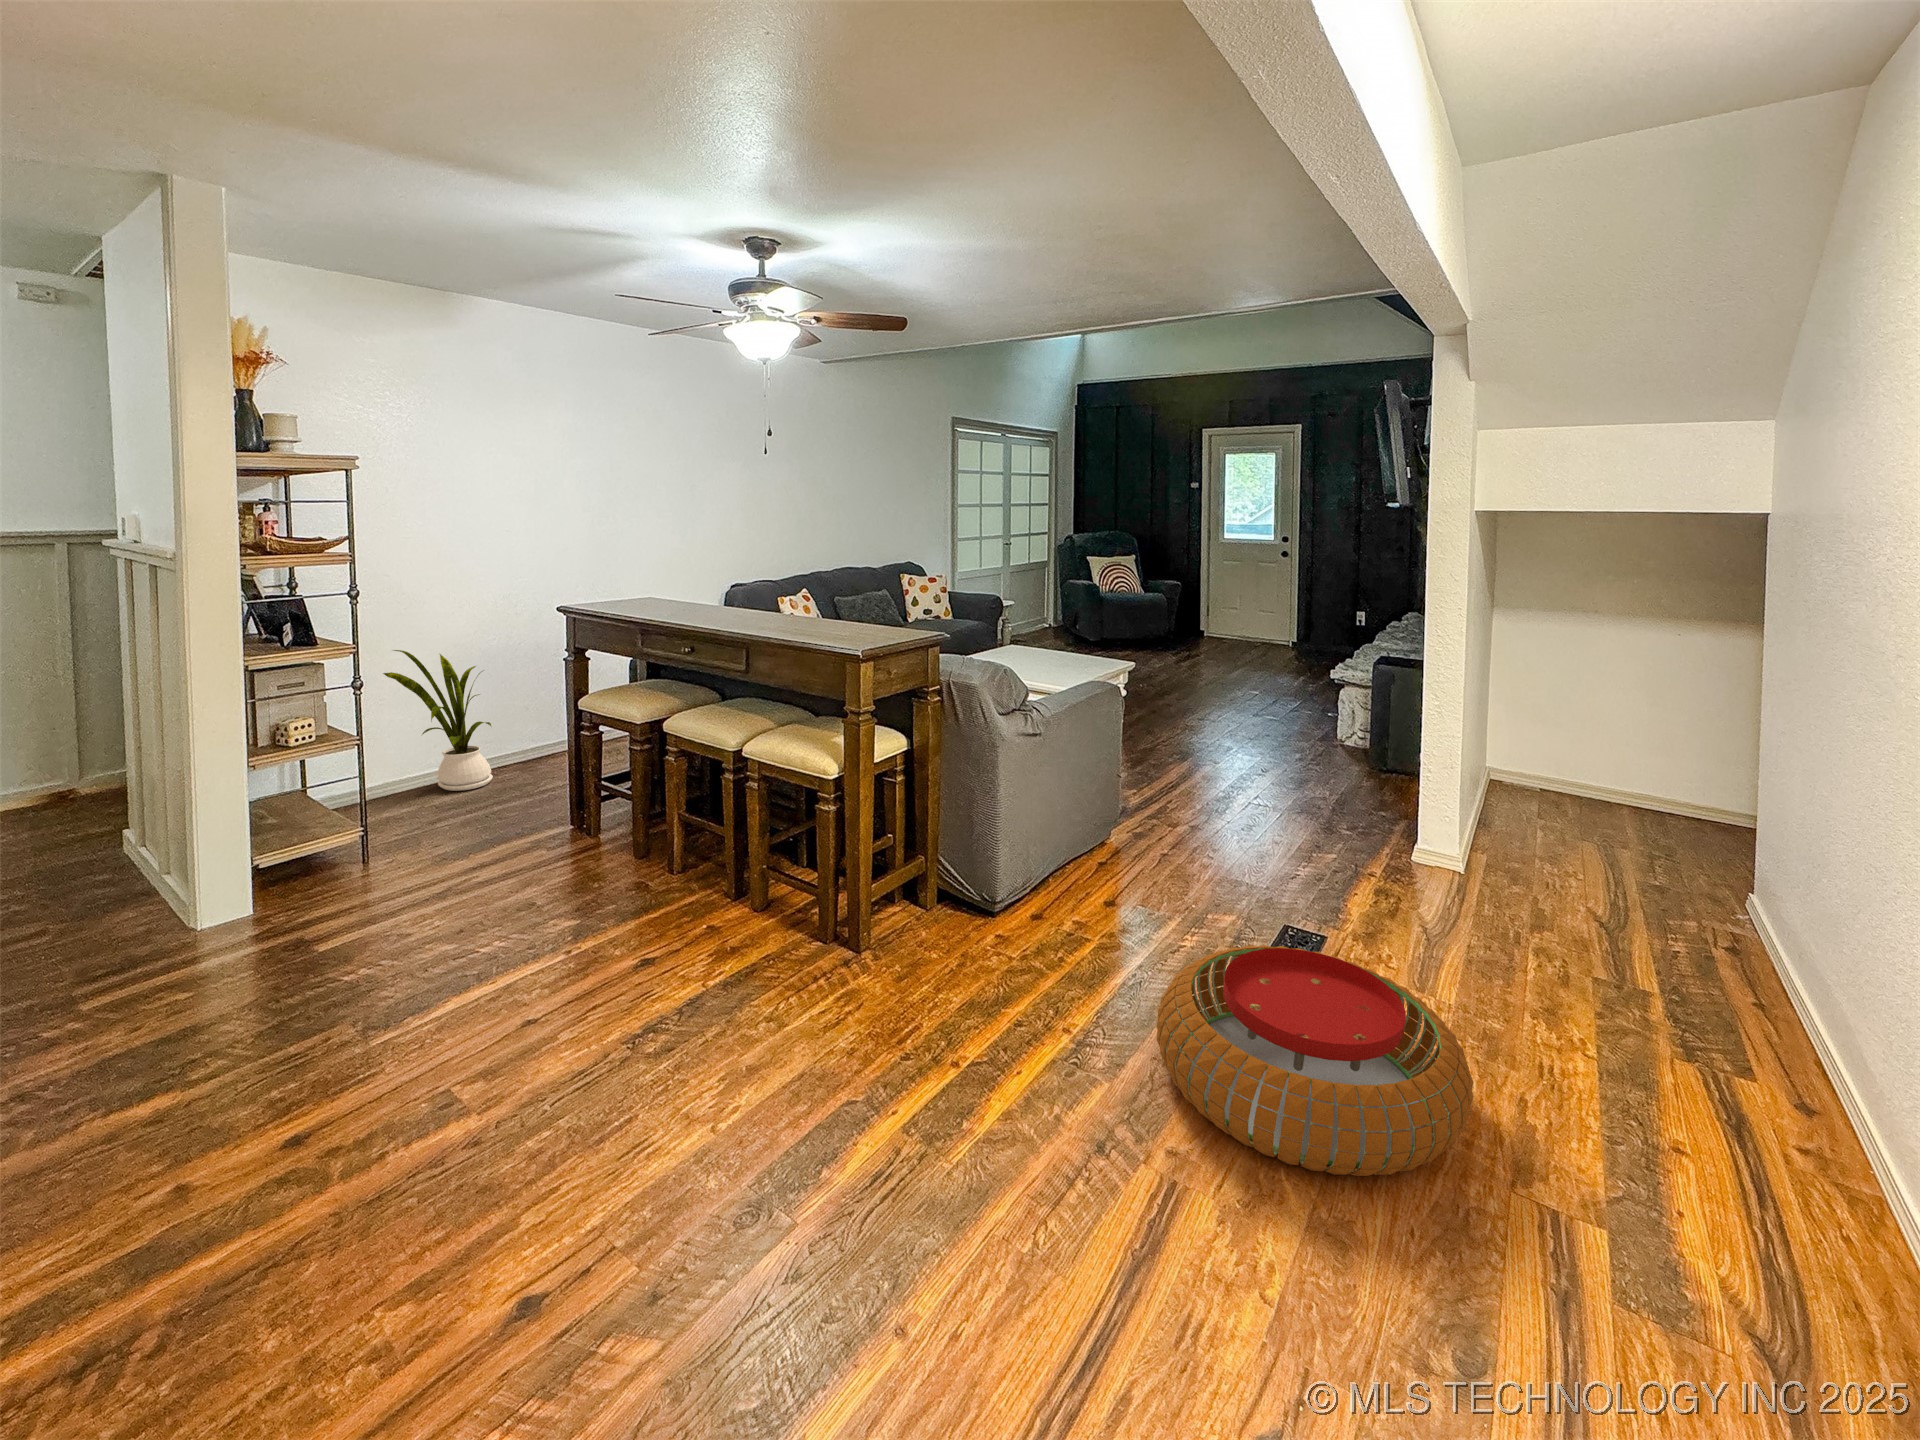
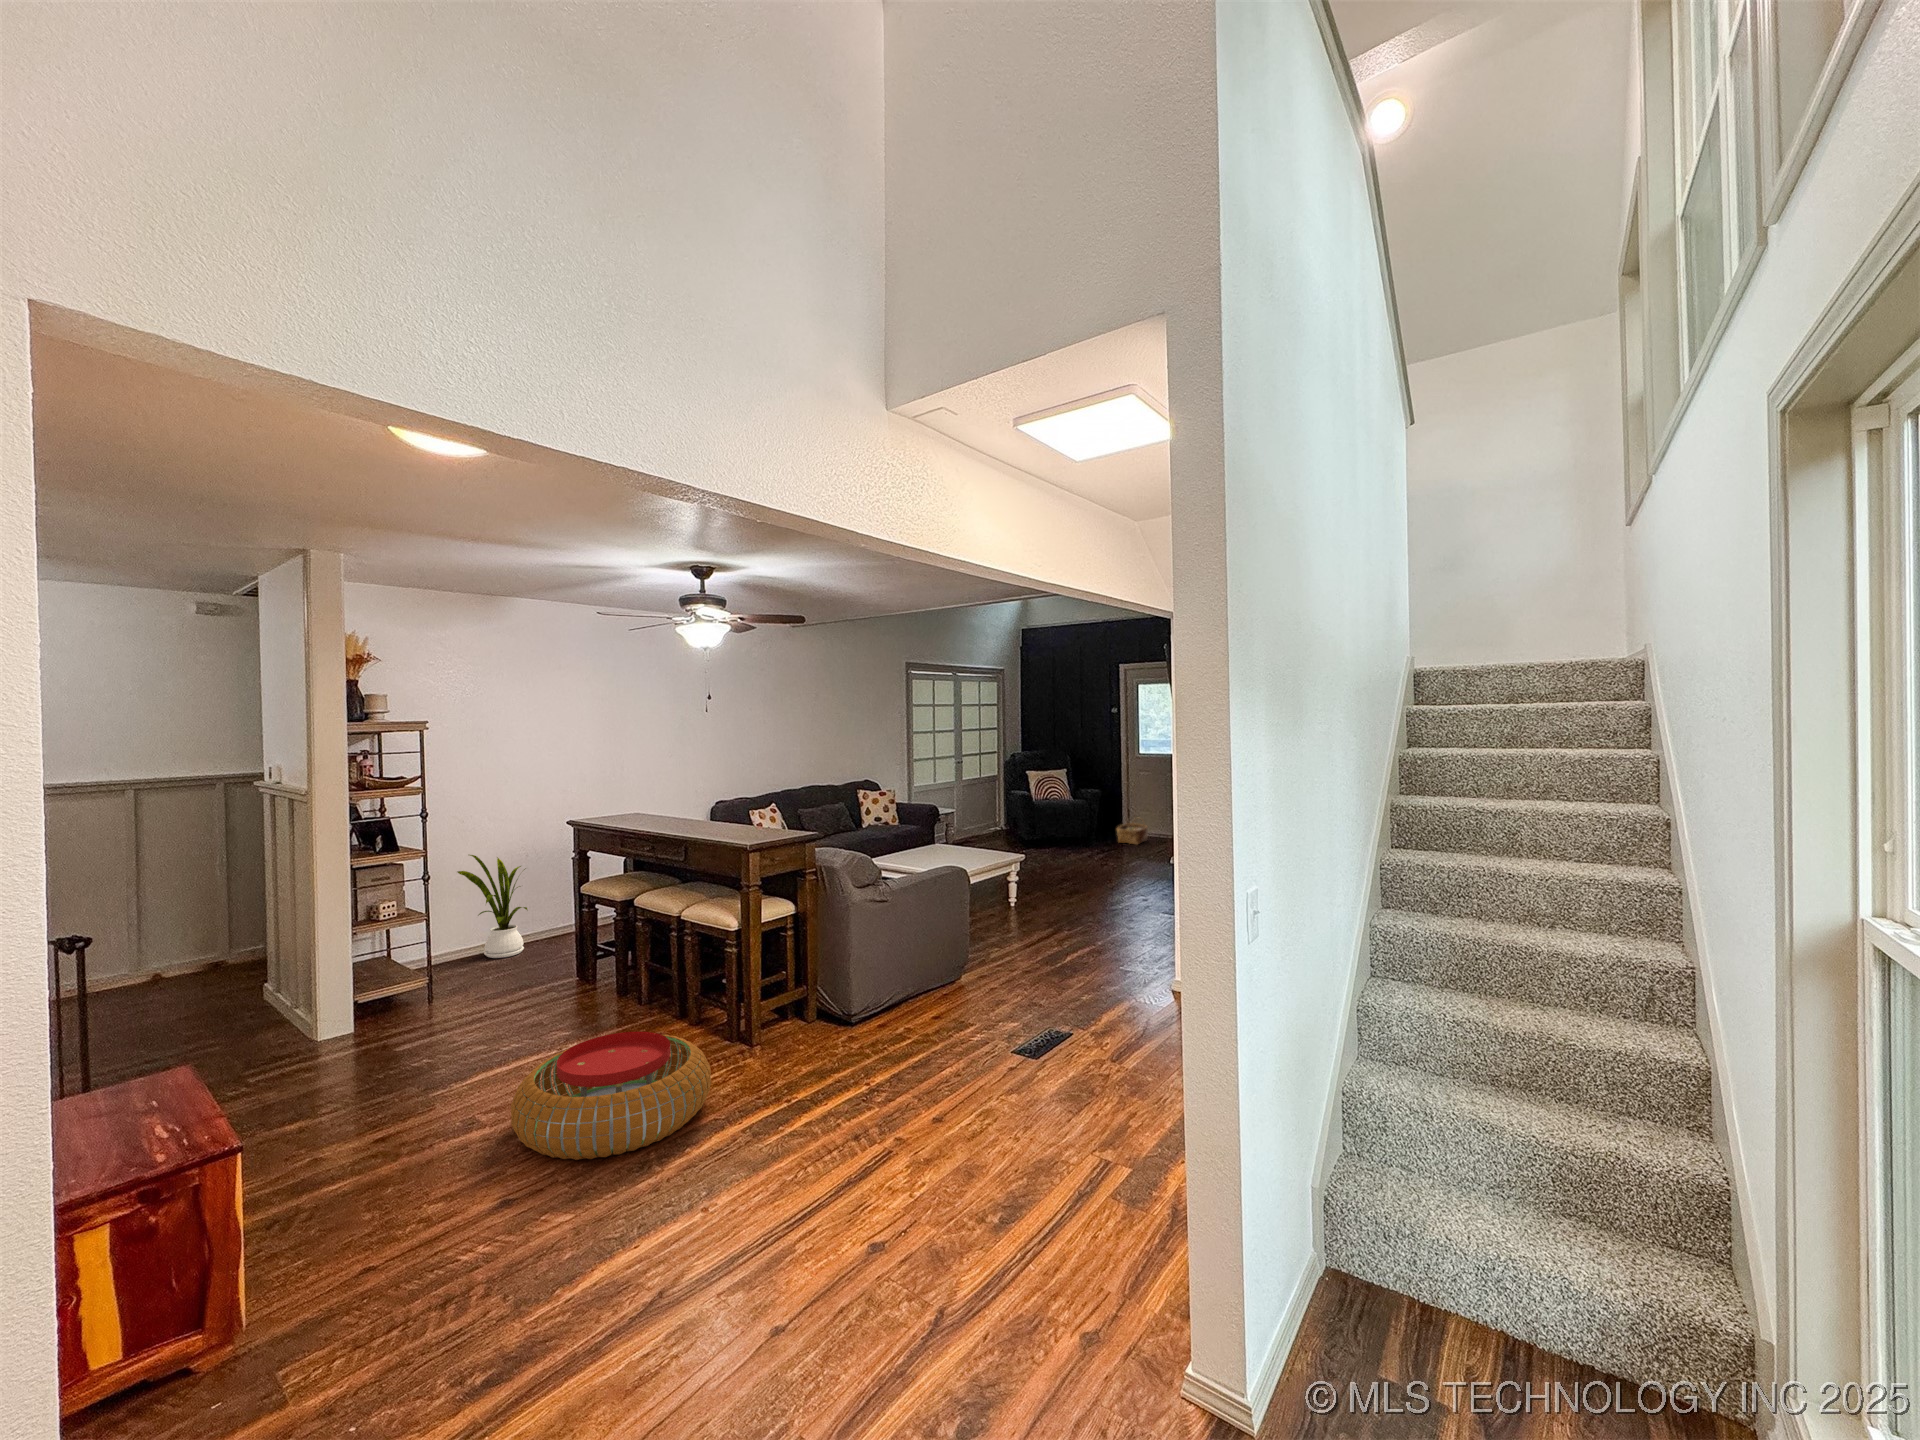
woven basket: none [1199,619,1237,651] -> present [1117,820,1148,844]
pouf: present [1156,945,1474,1176] -> present [511,1032,711,1160]

